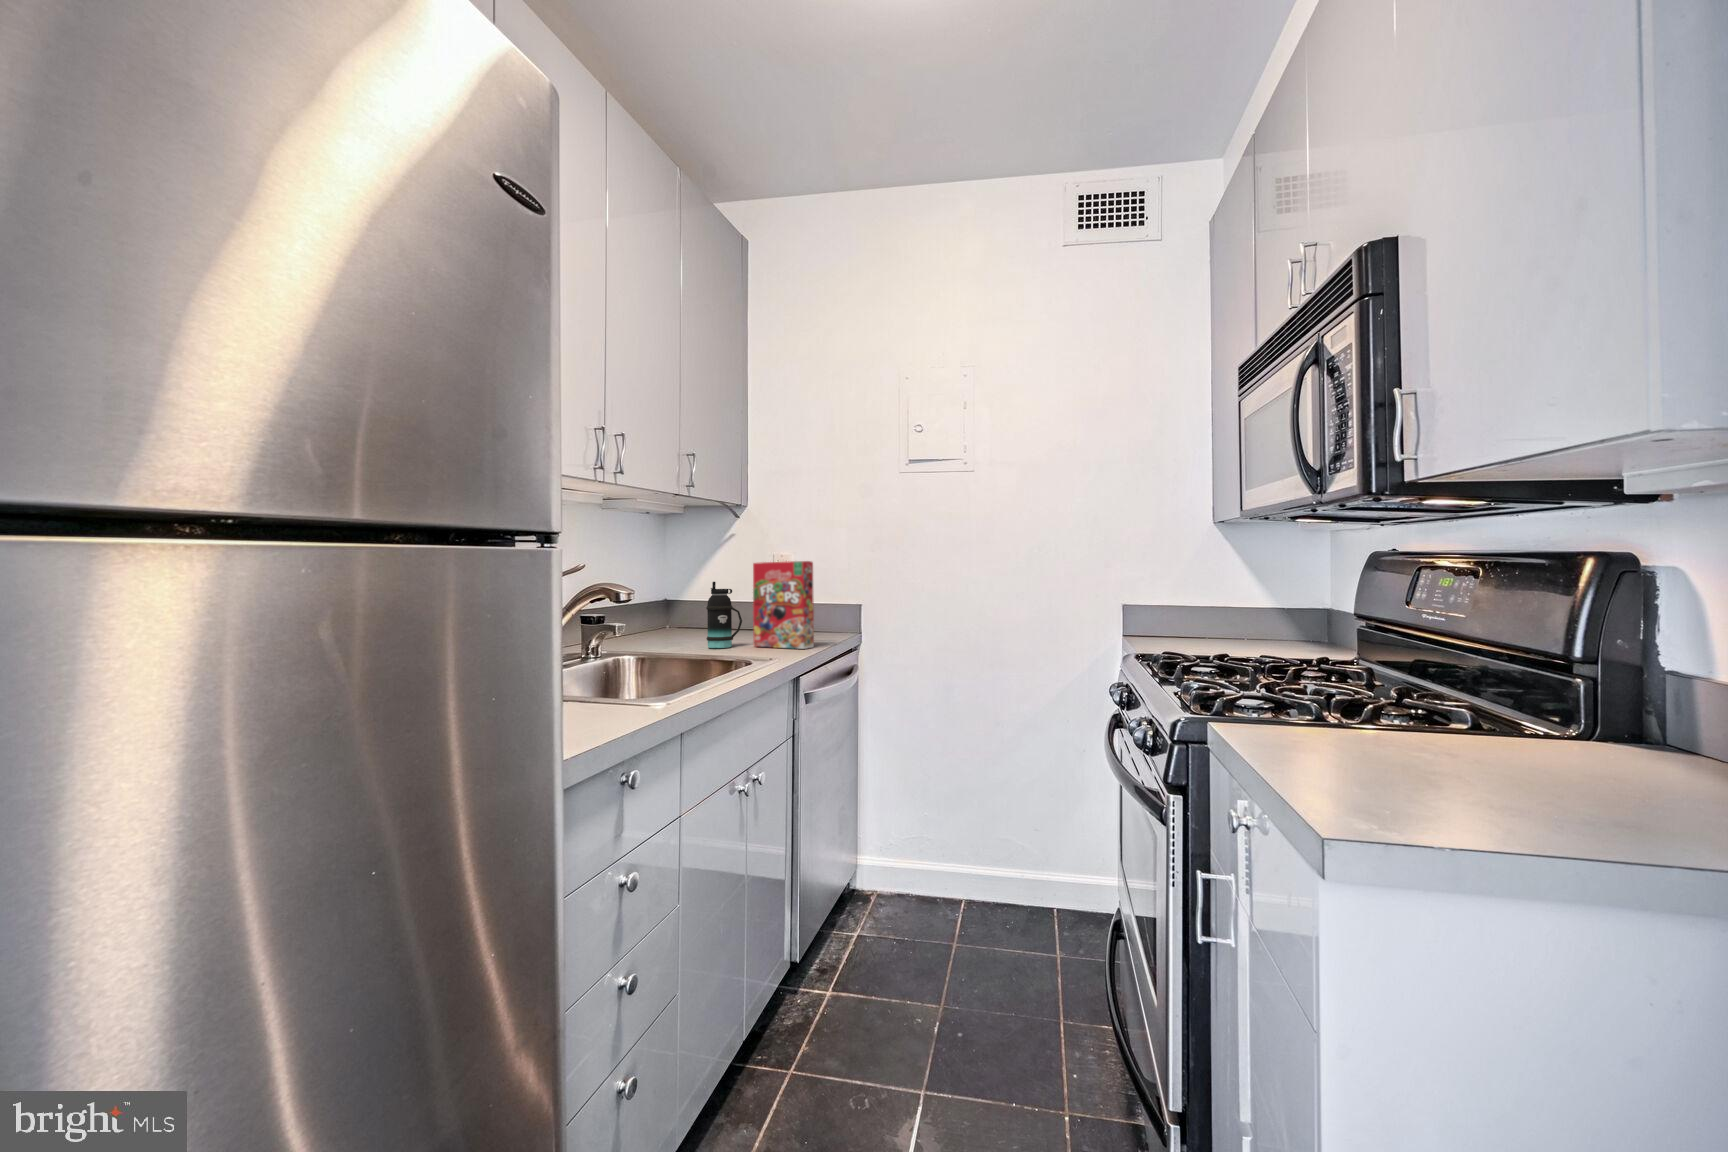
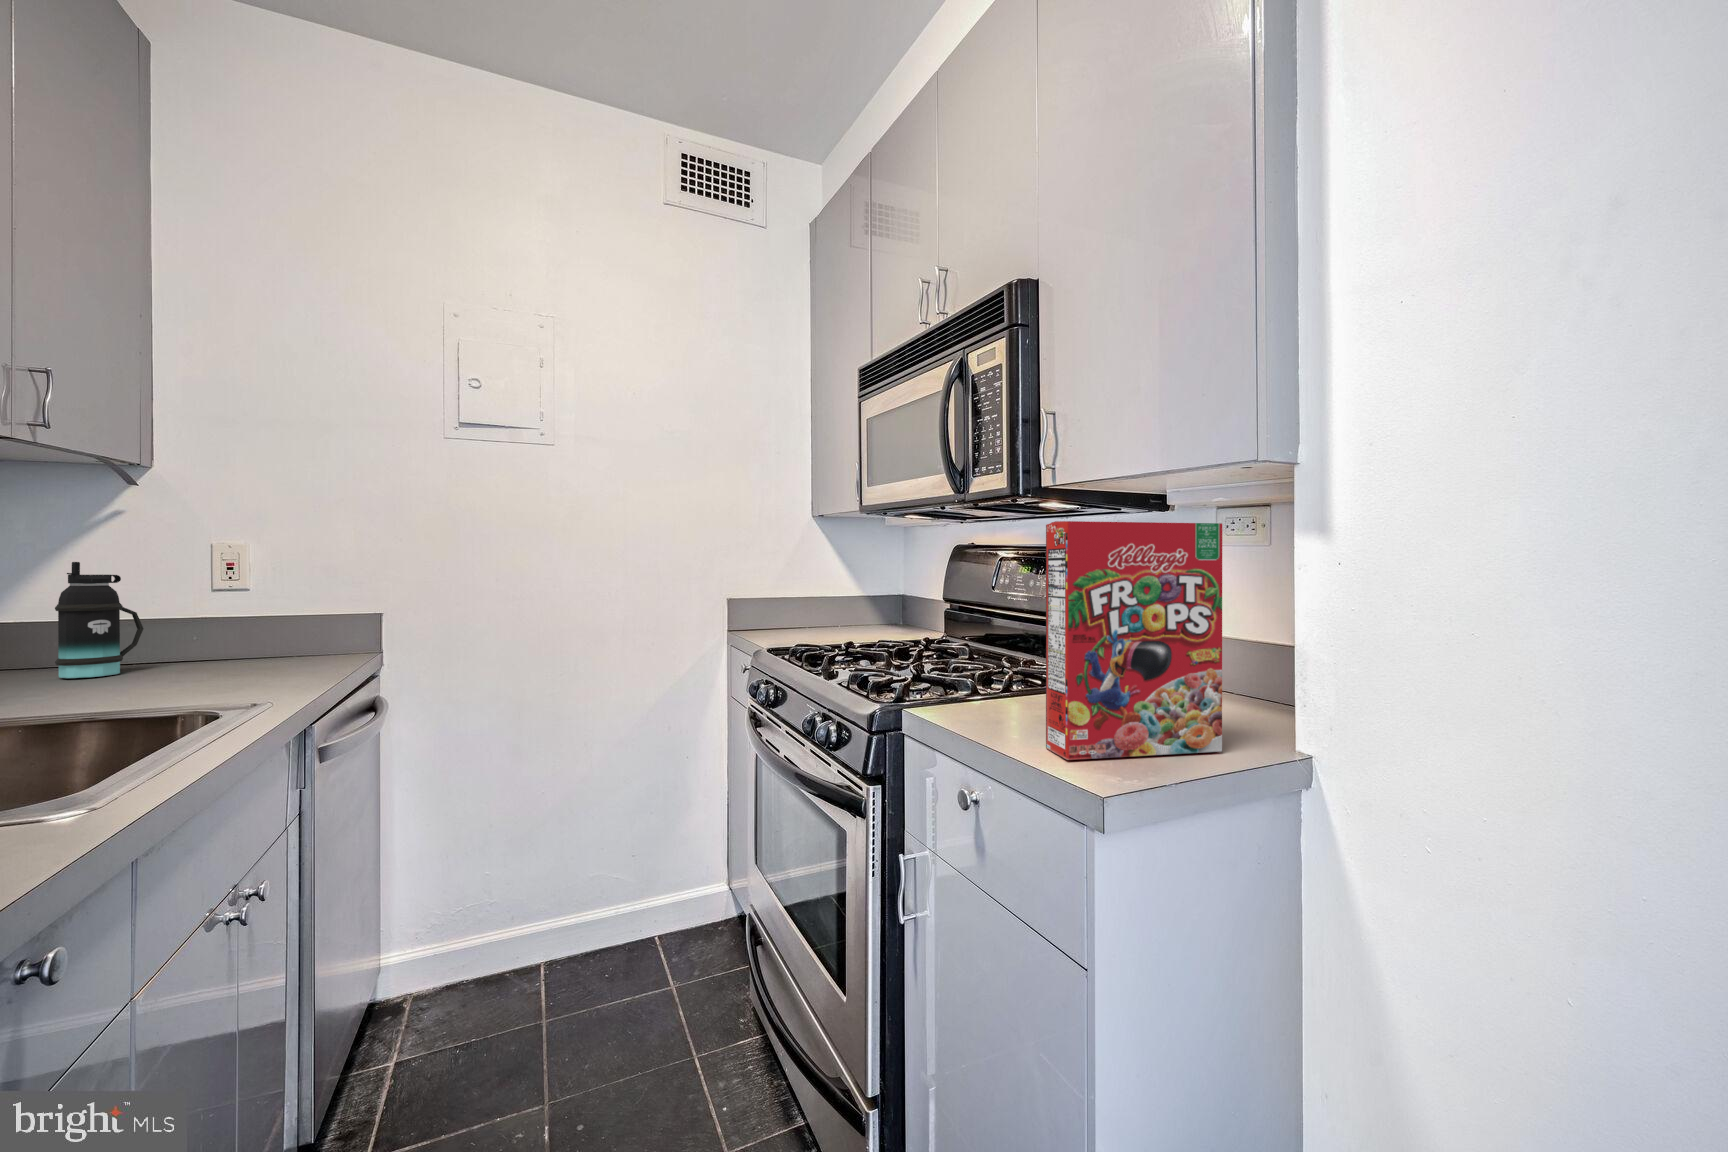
cereal box: present [753,561,814,649] -> present [1046,521,1222,760]

